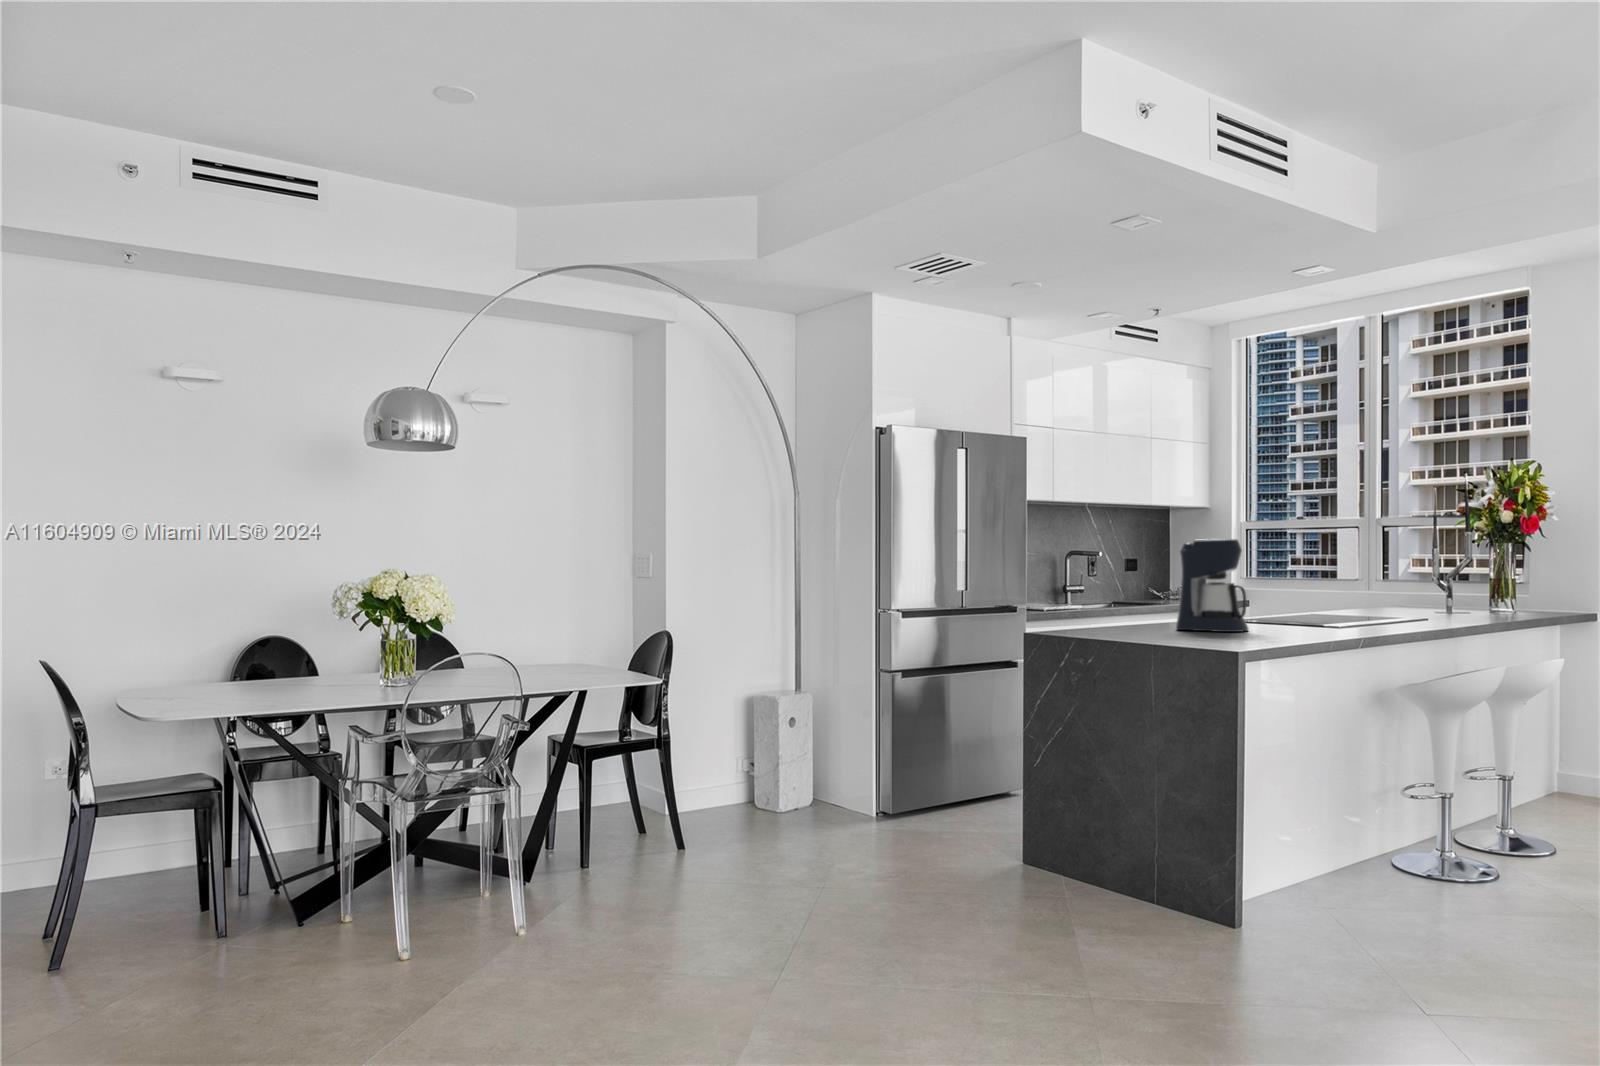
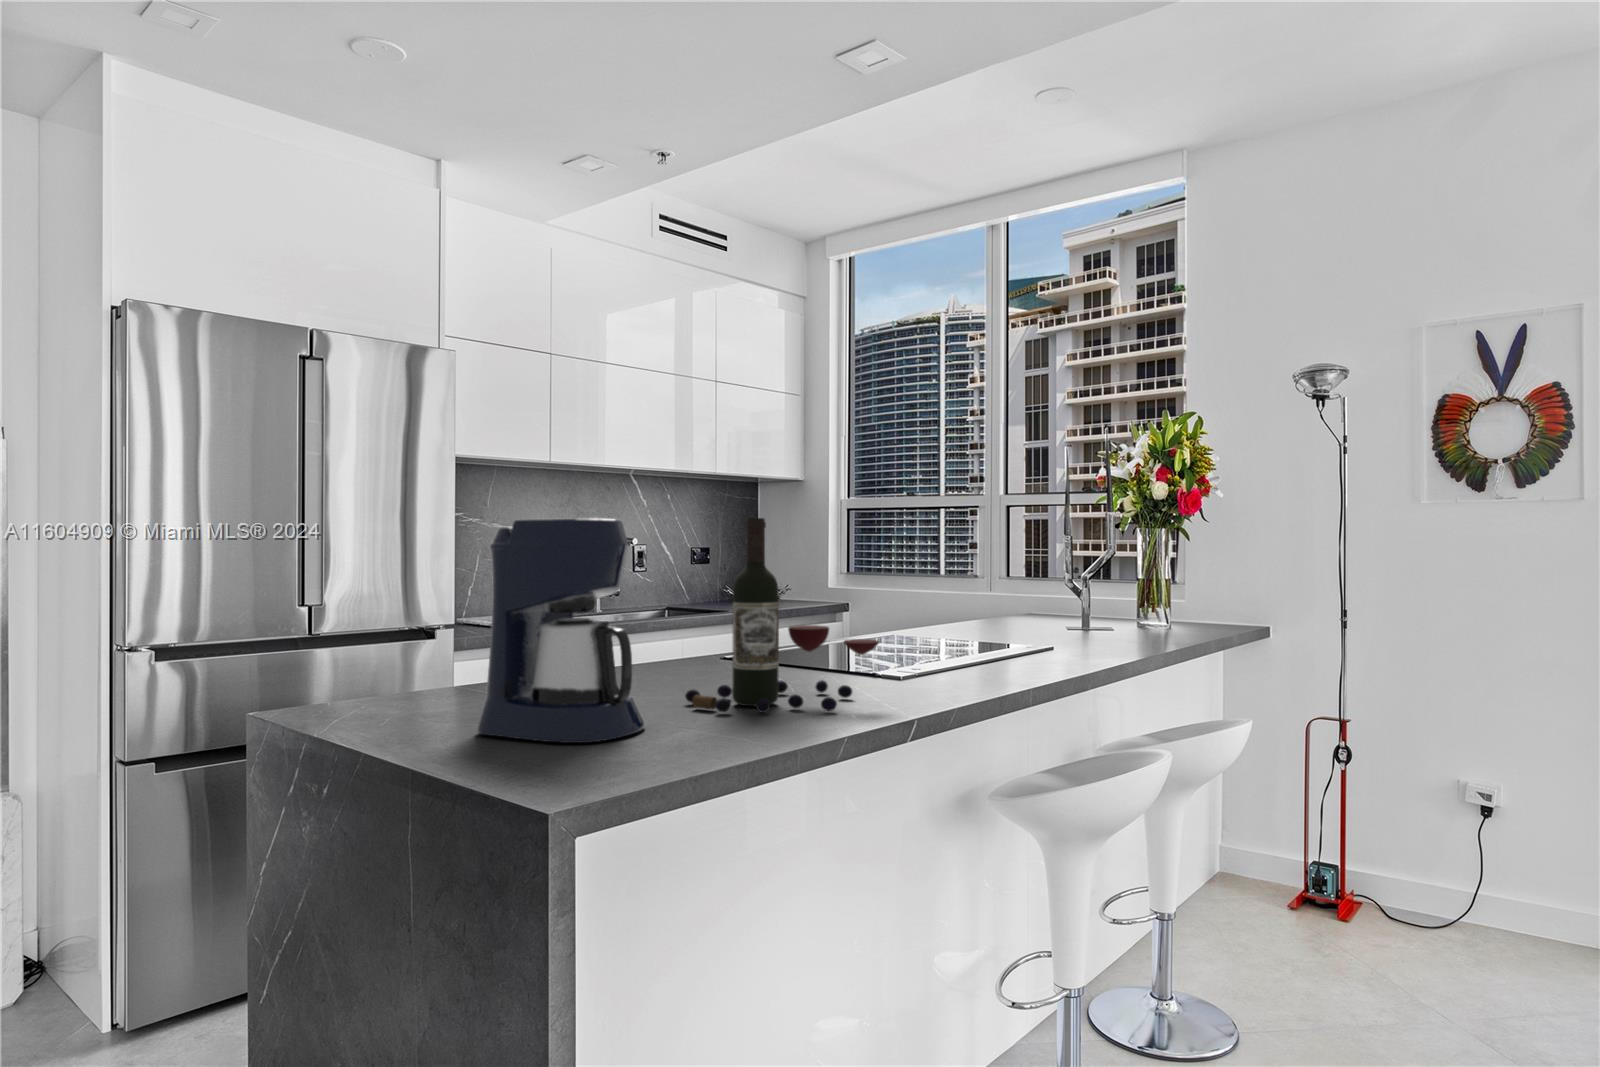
wine bottle: none [1249,538,1352,628] -> present [685,518,879,713]

